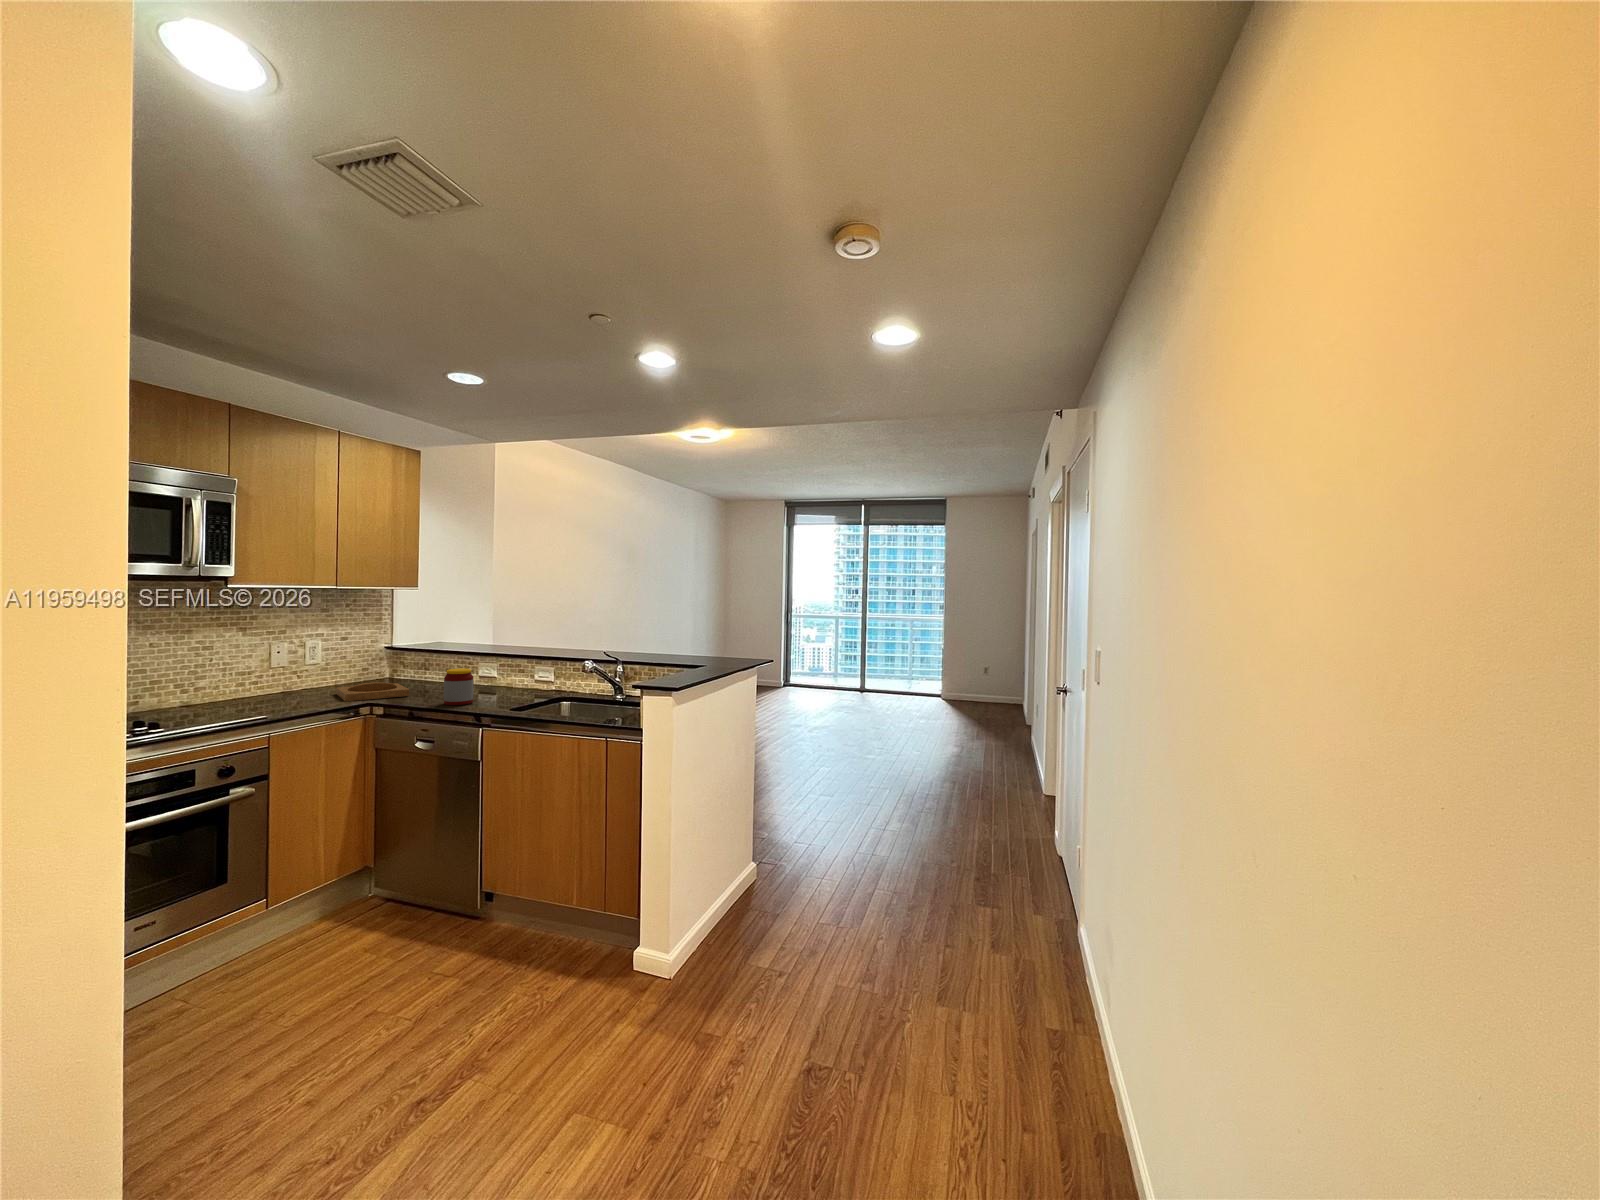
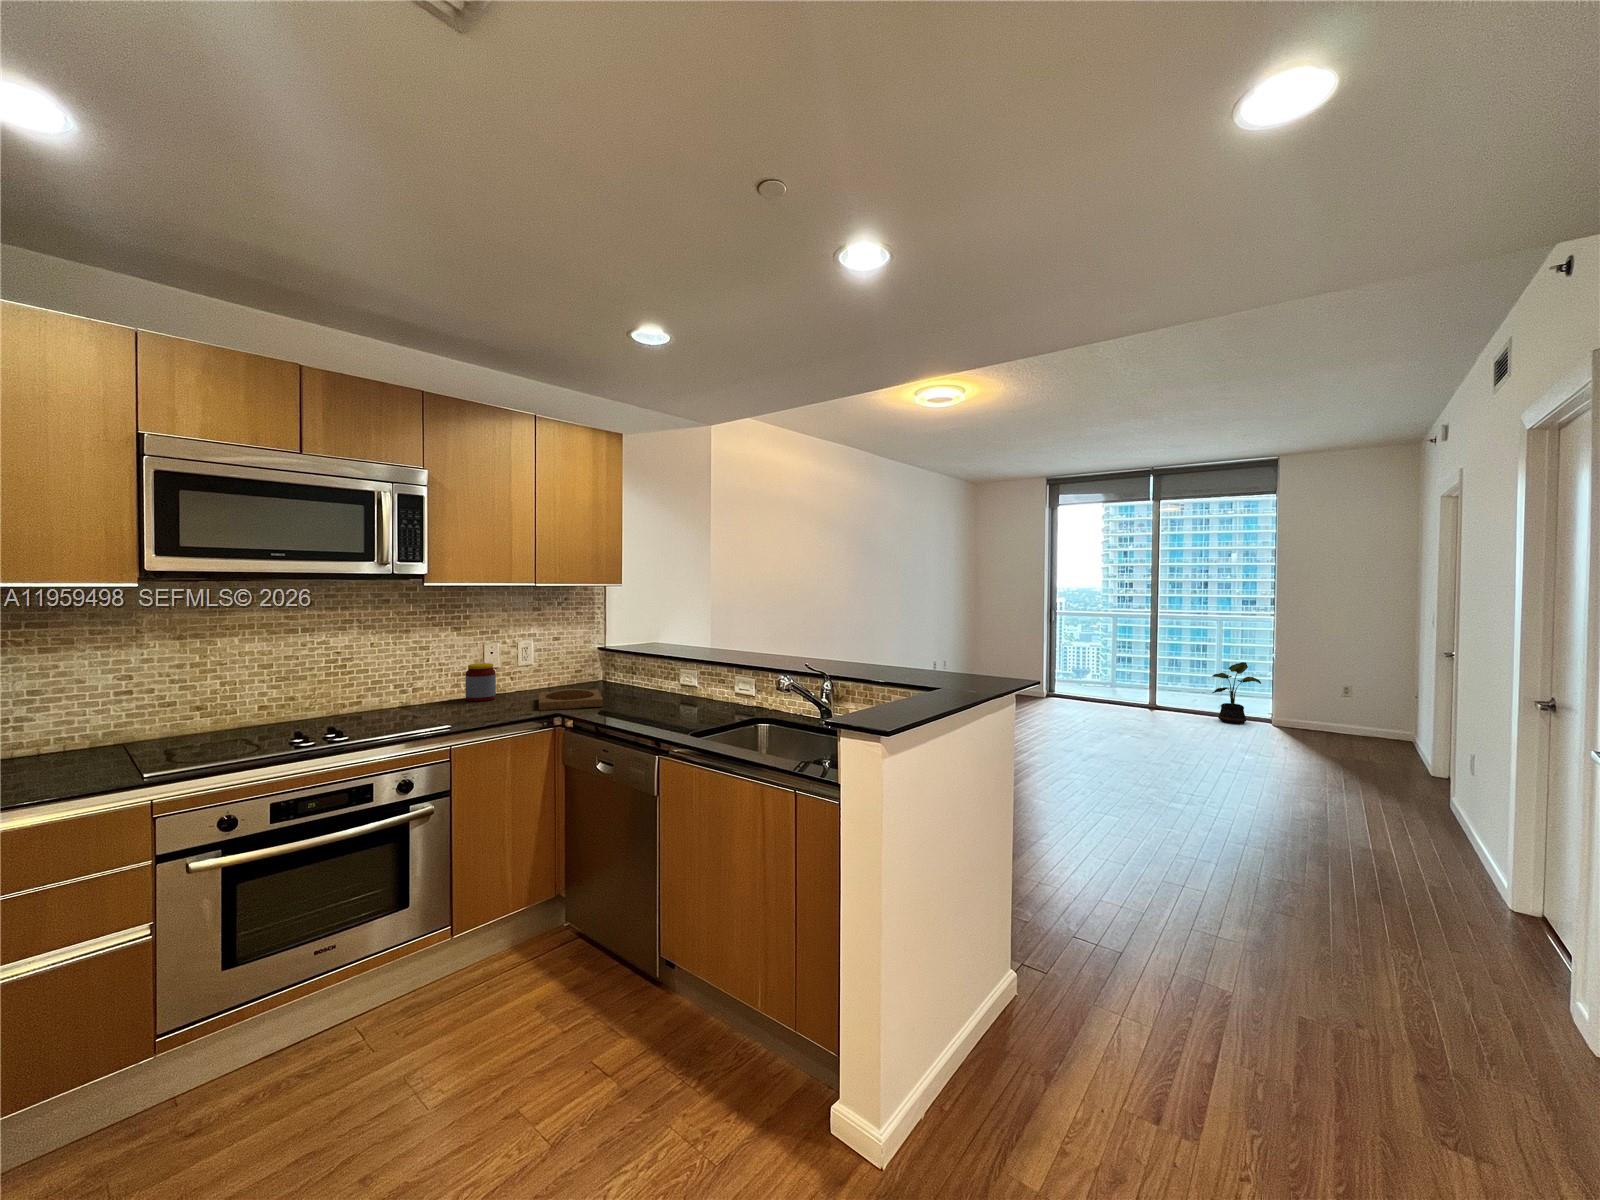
potted plant: none [910,652,942,700] -> present [1212,662,1261,724]
jar: present [444,668,473,705] -> present [465,663,496,701]

